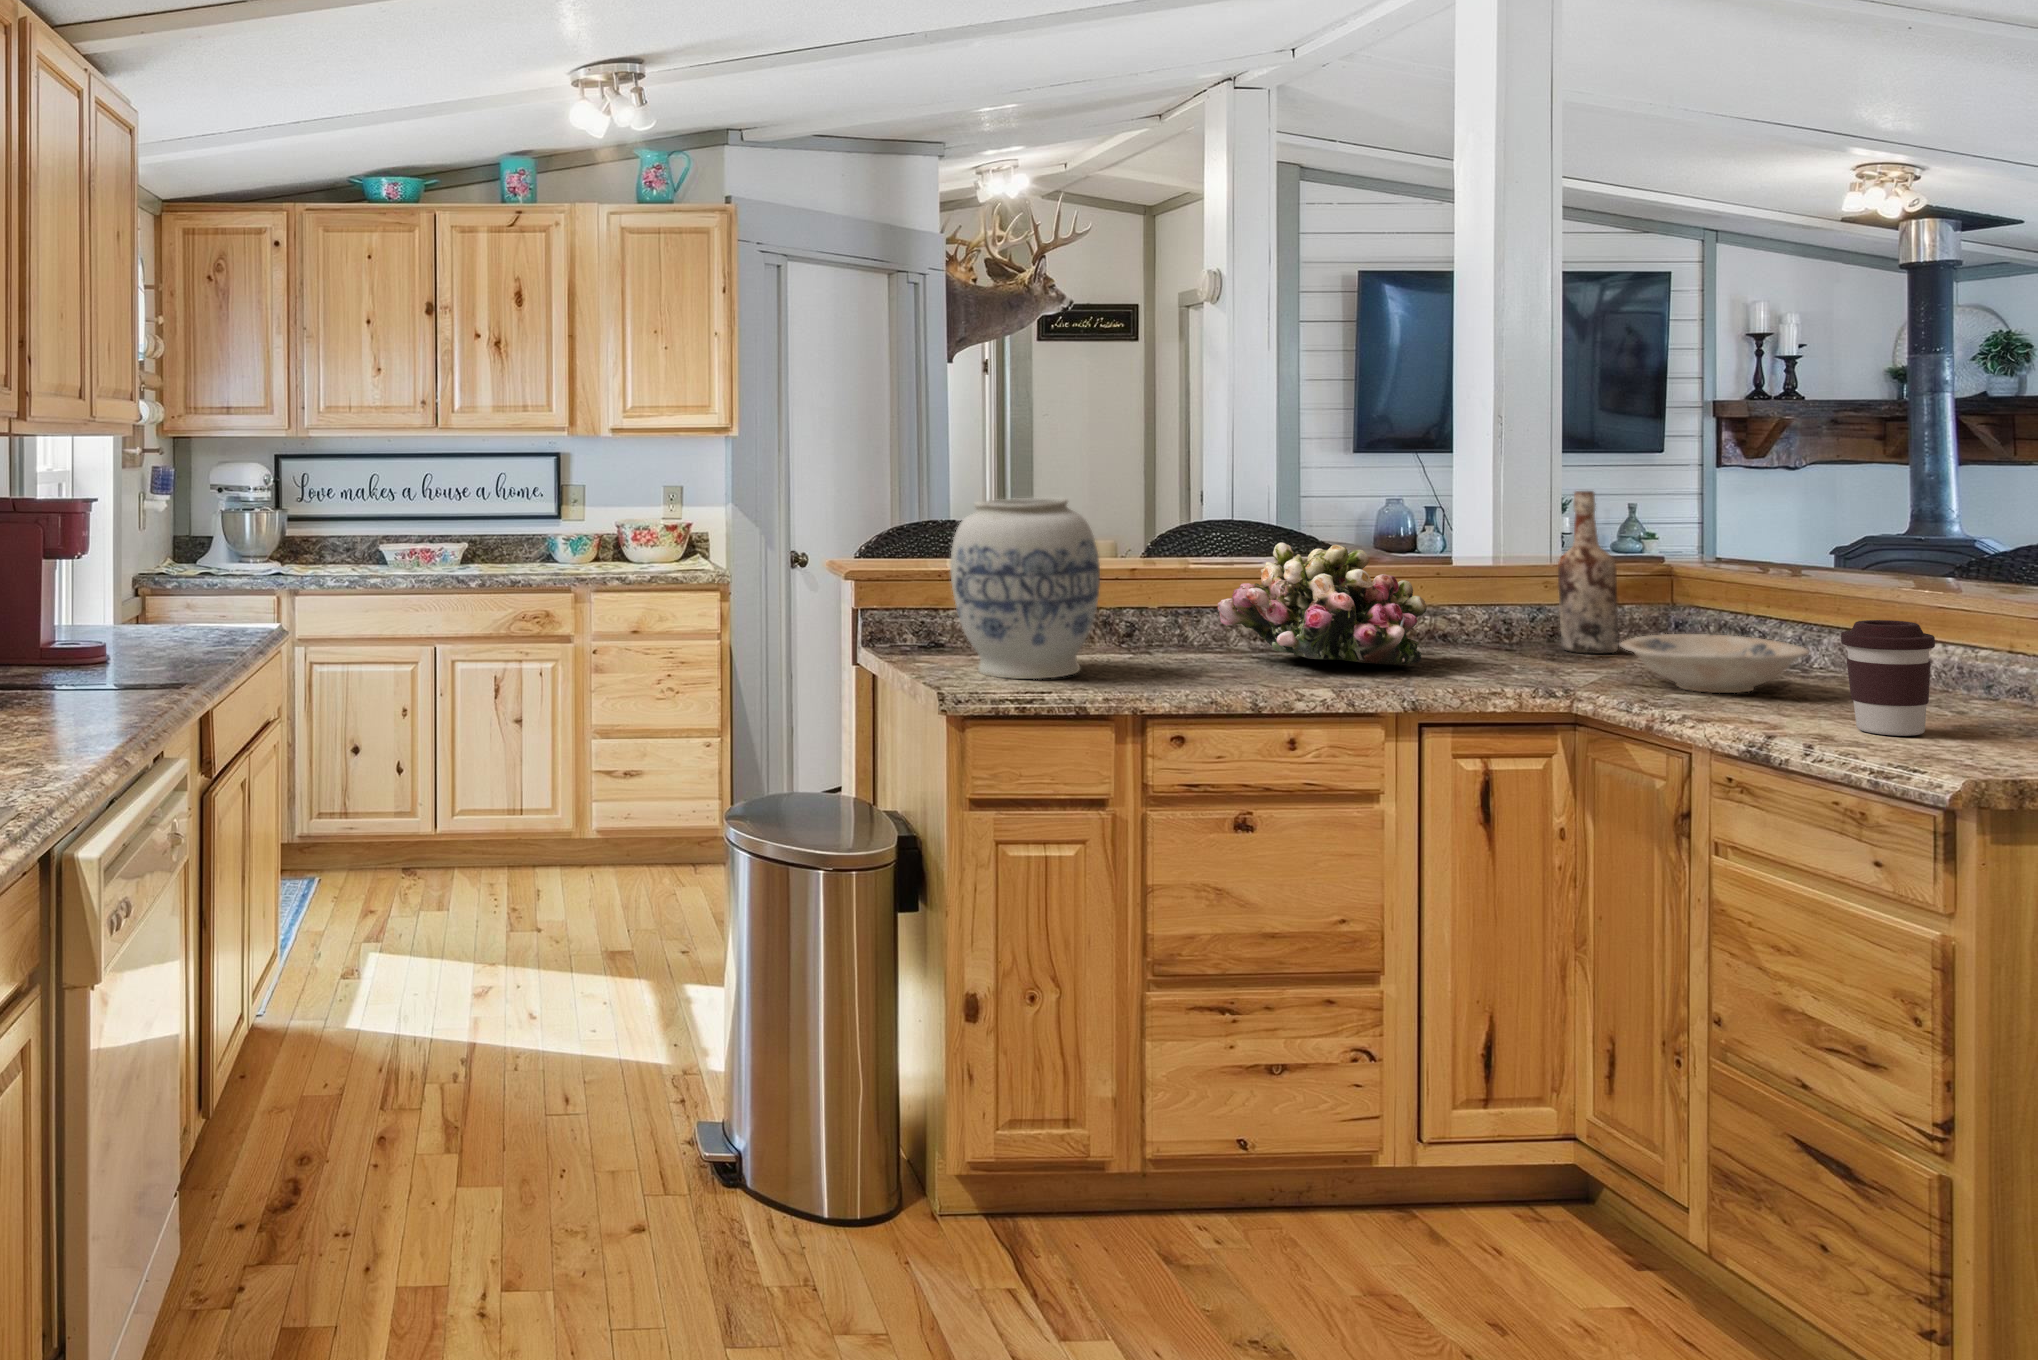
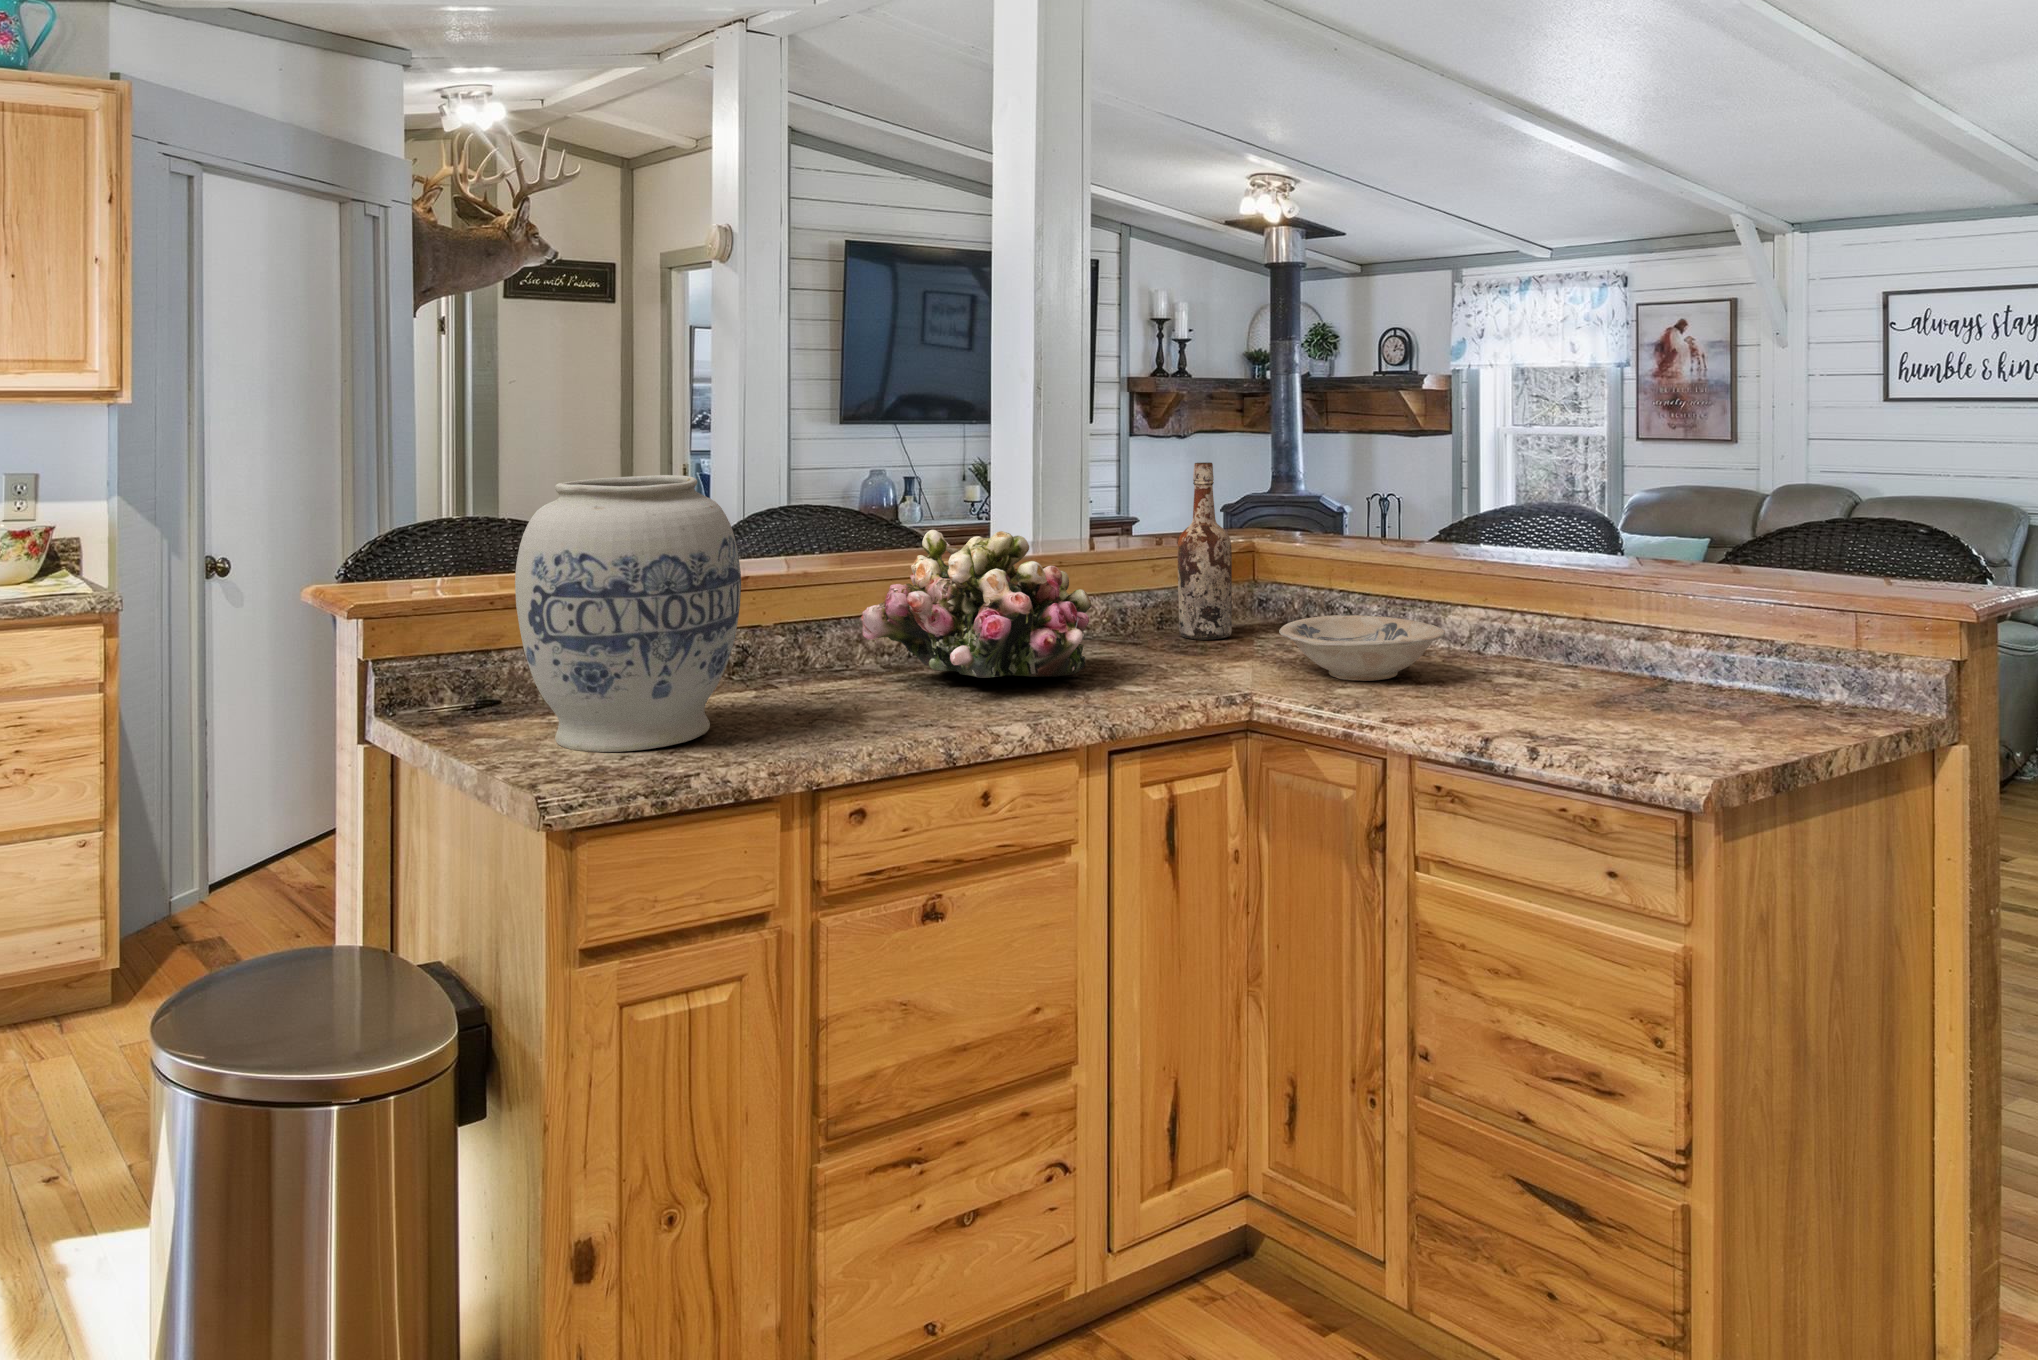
coffee cup: present [1841,620,1935,736] -> none [1521,598,1598,719]

